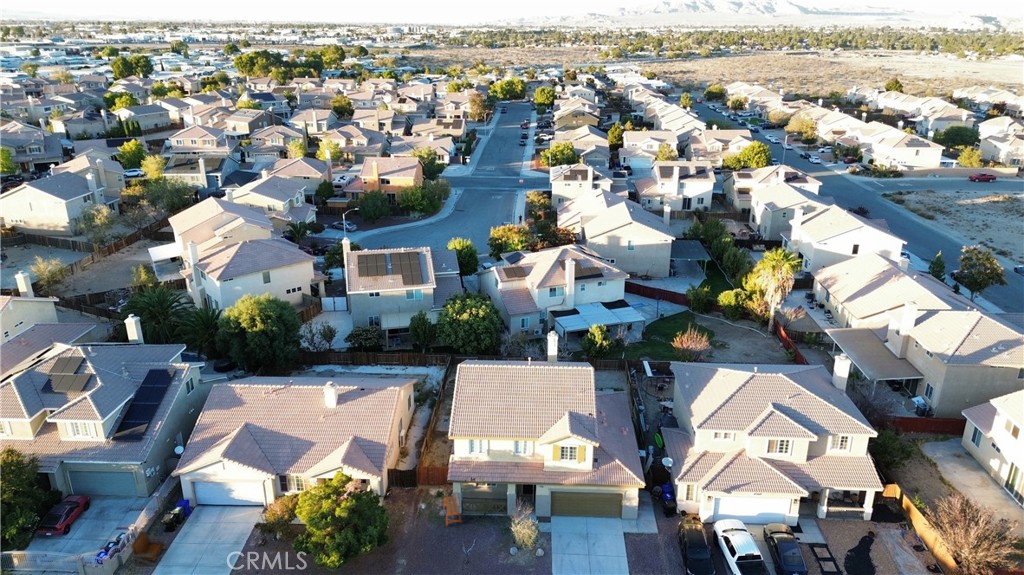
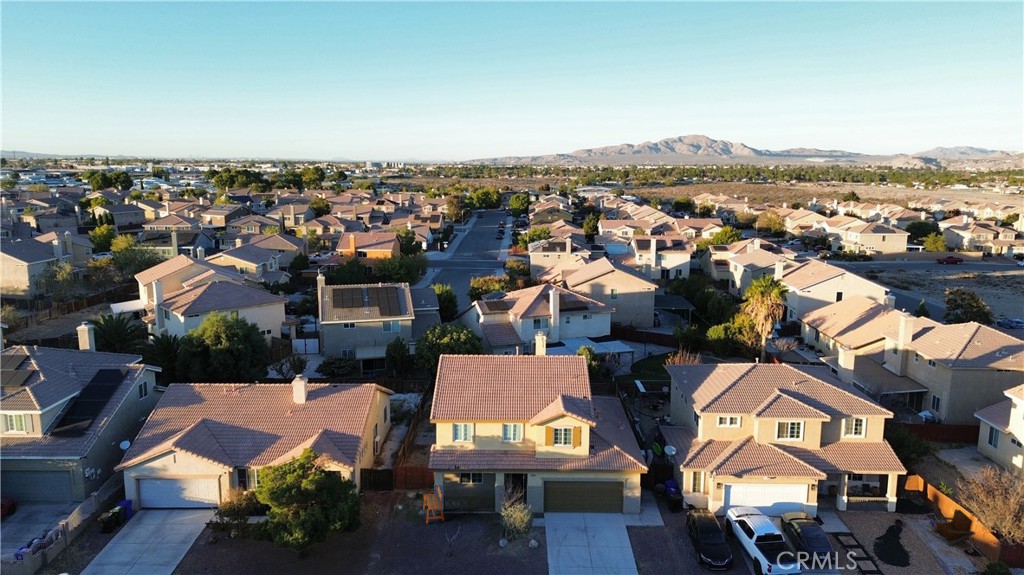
lounge chair: present [130,531,166,567] -> present [933,509,975,547]

